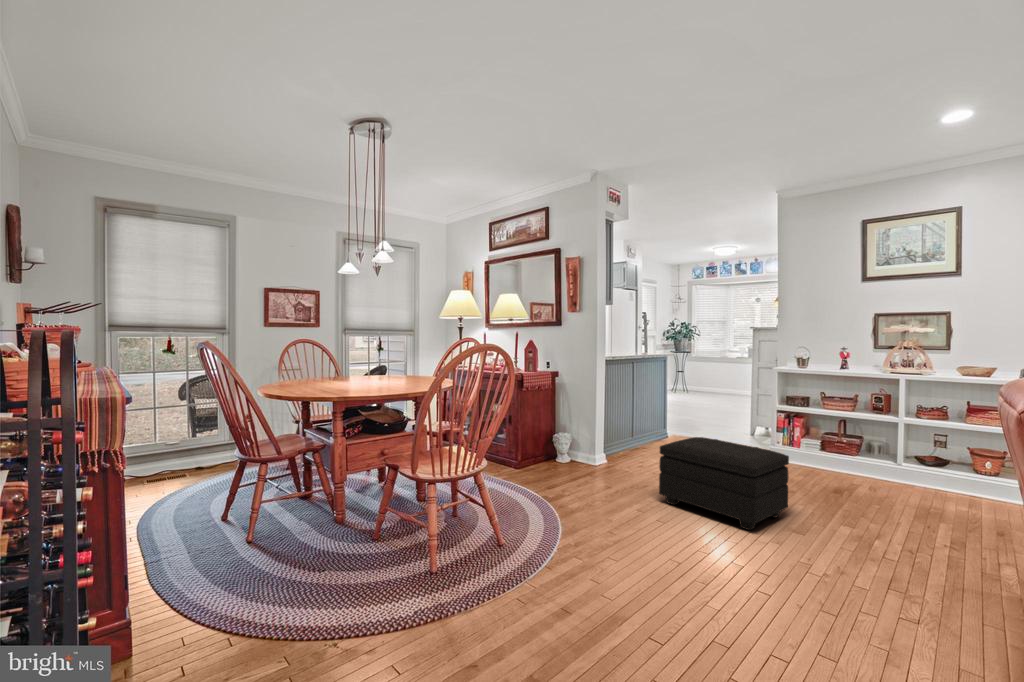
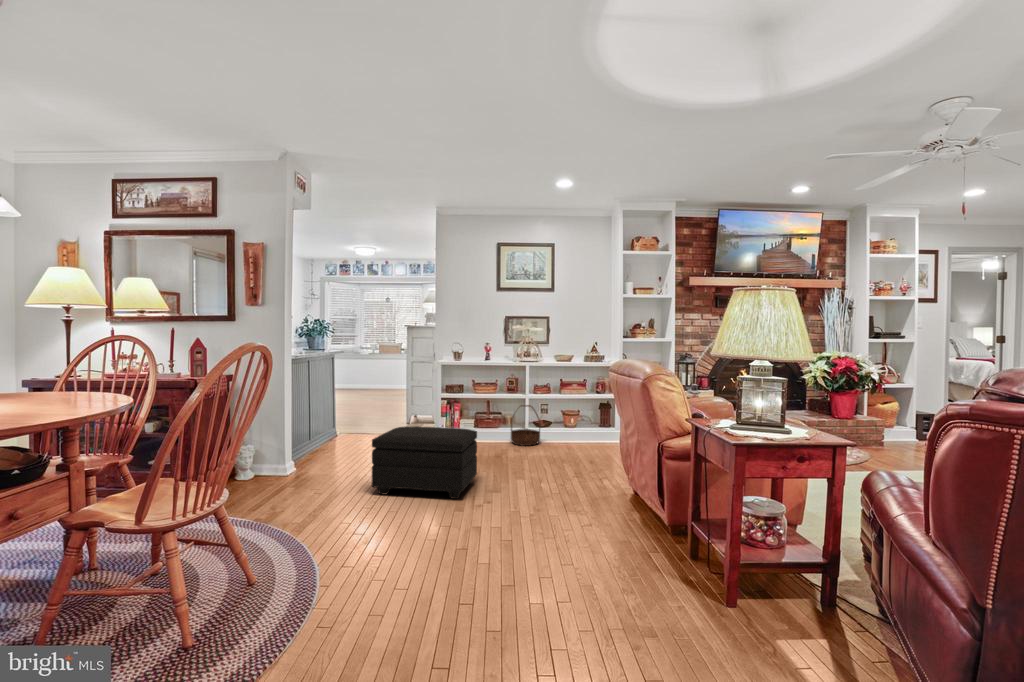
basket: none [871,431,922,488] -> present [511,405,540,446]

